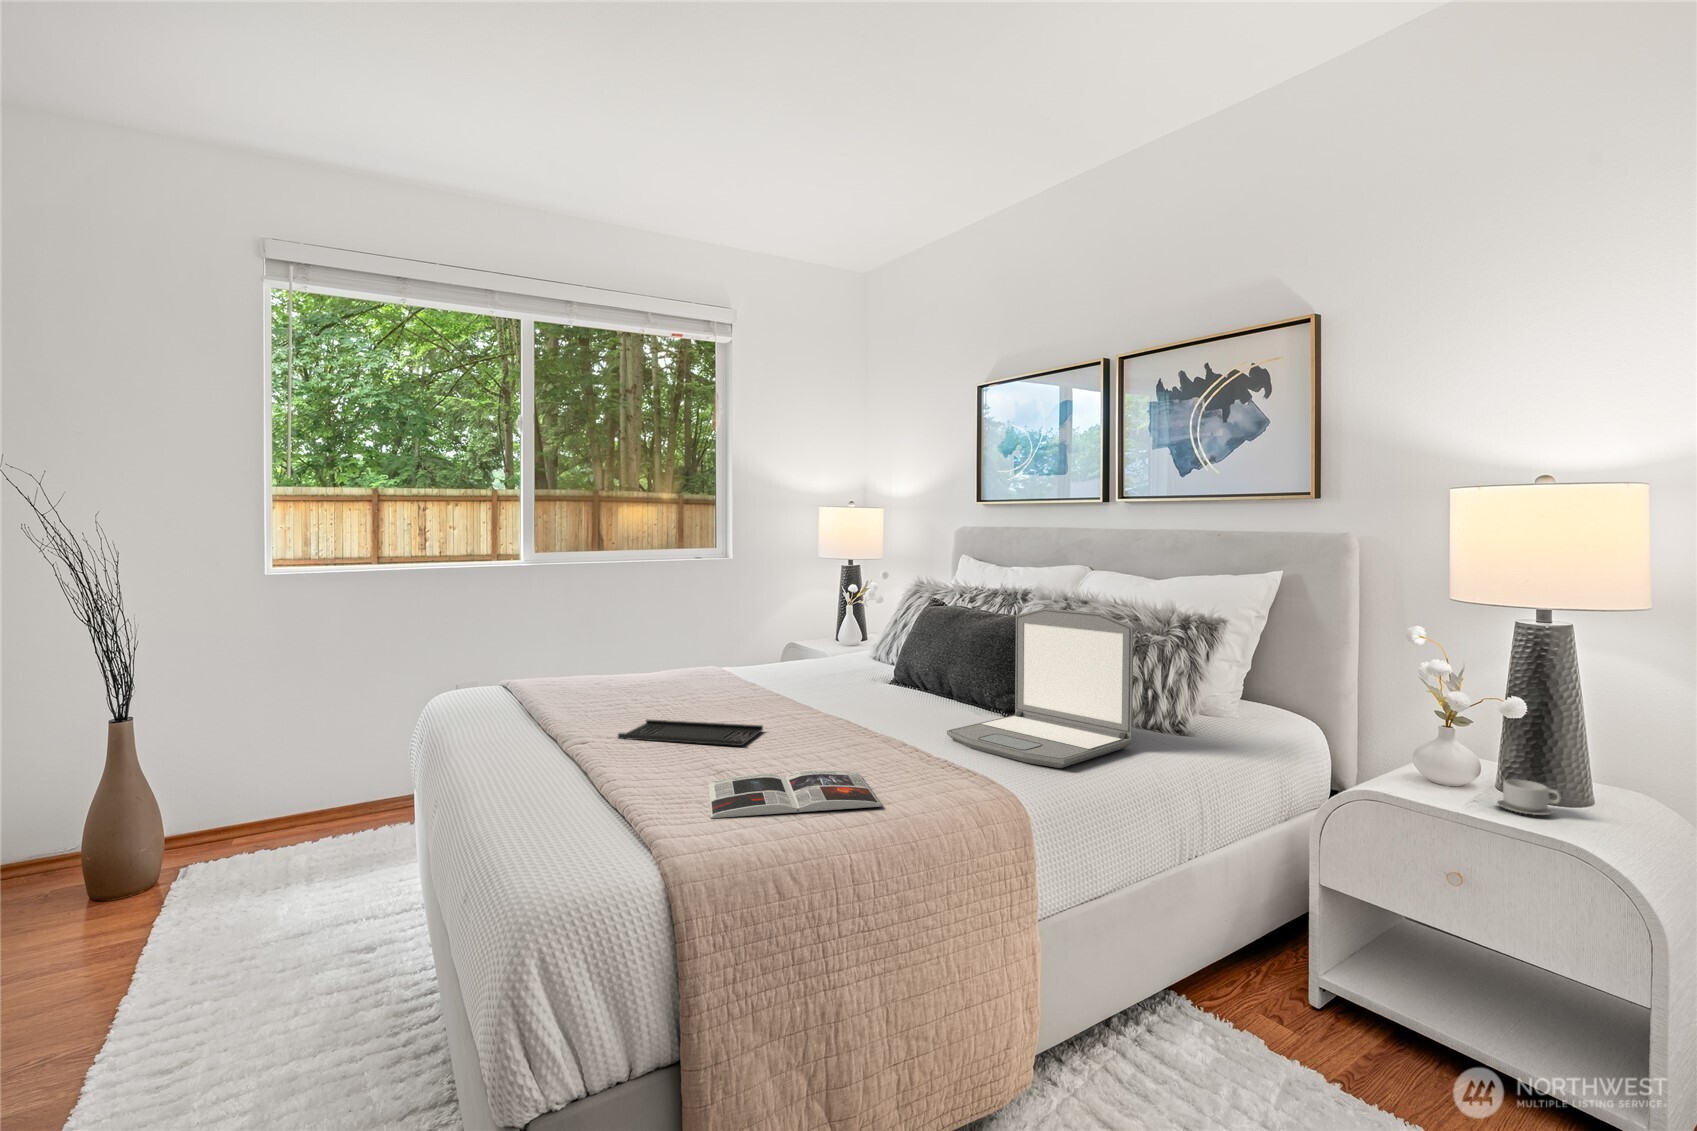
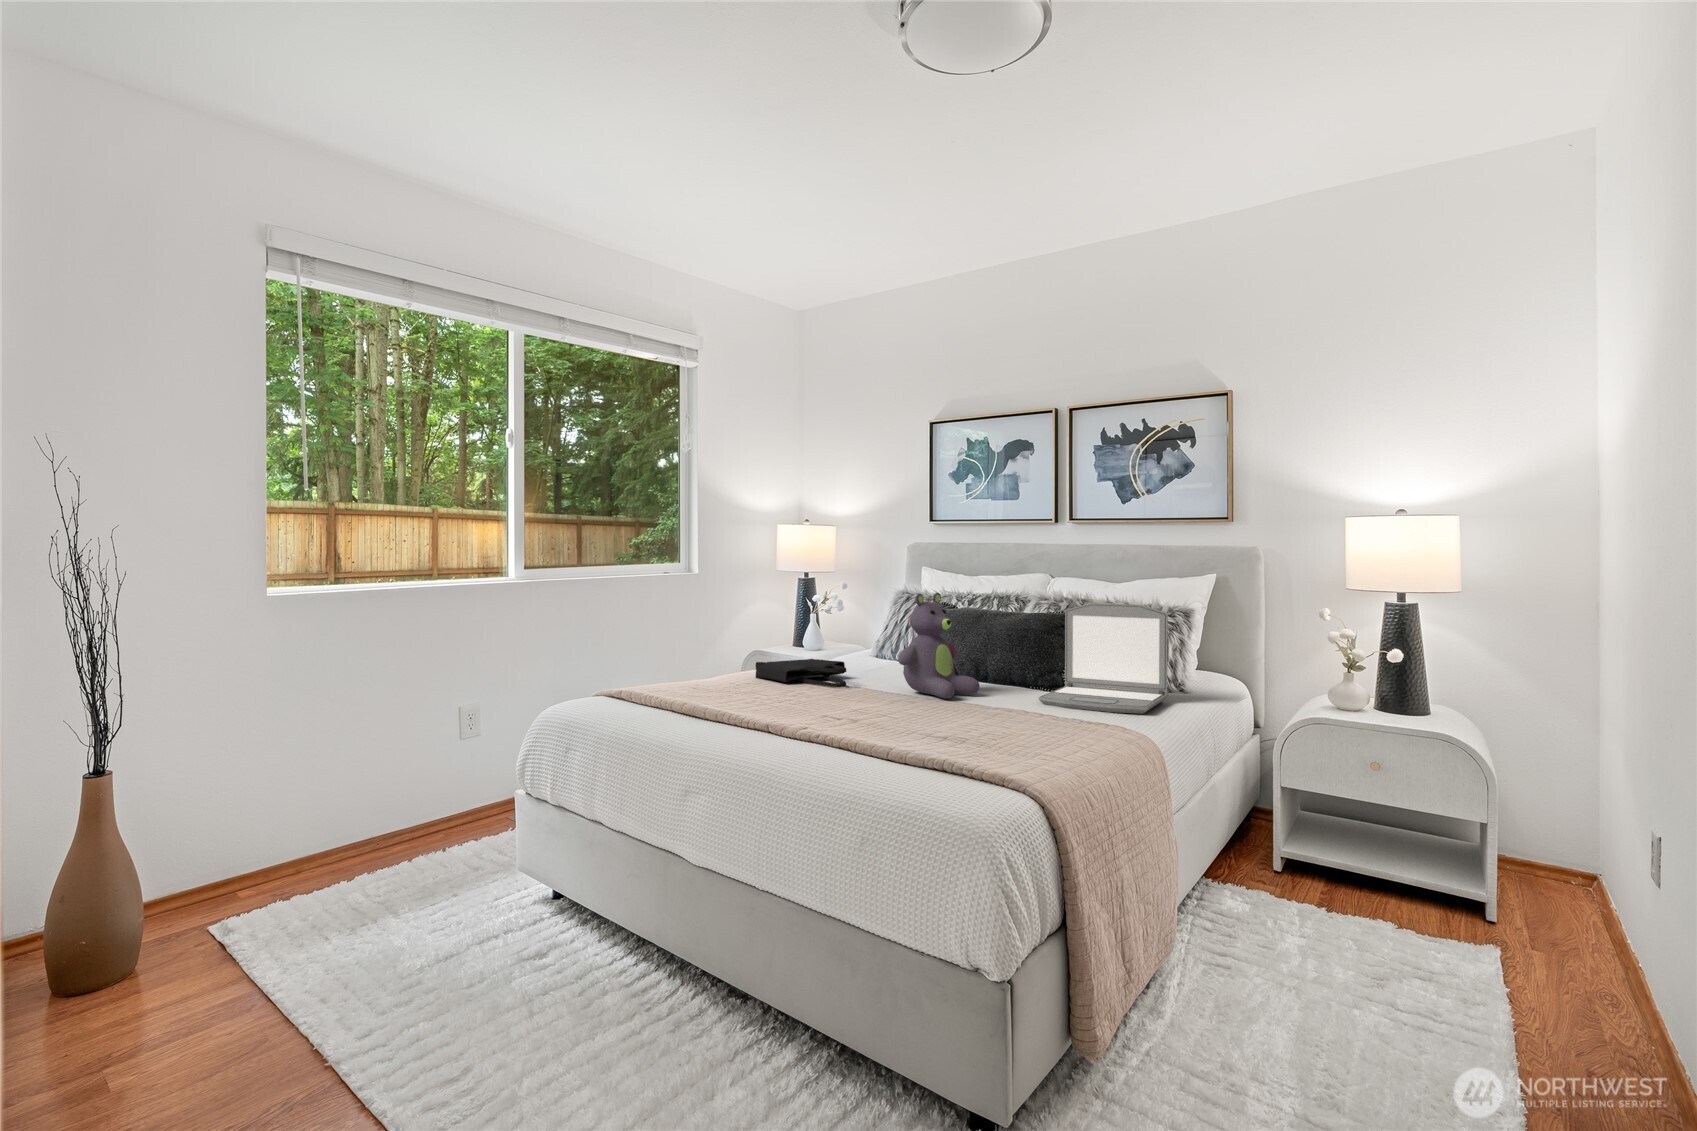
stuffed bear: none [794,590,894,723] -> present [898,593,980,699]
tote bag: none [692,659,785,698] -> present [756,659,846,687]
tray: present [618,719,763,746] -> none [798,702,908,717]
magazine: present [708,770,882,818] -> none [935,722,1077,752]
teacup: present [1498,779,1561,815] -> none [1389,700,1433,721]

